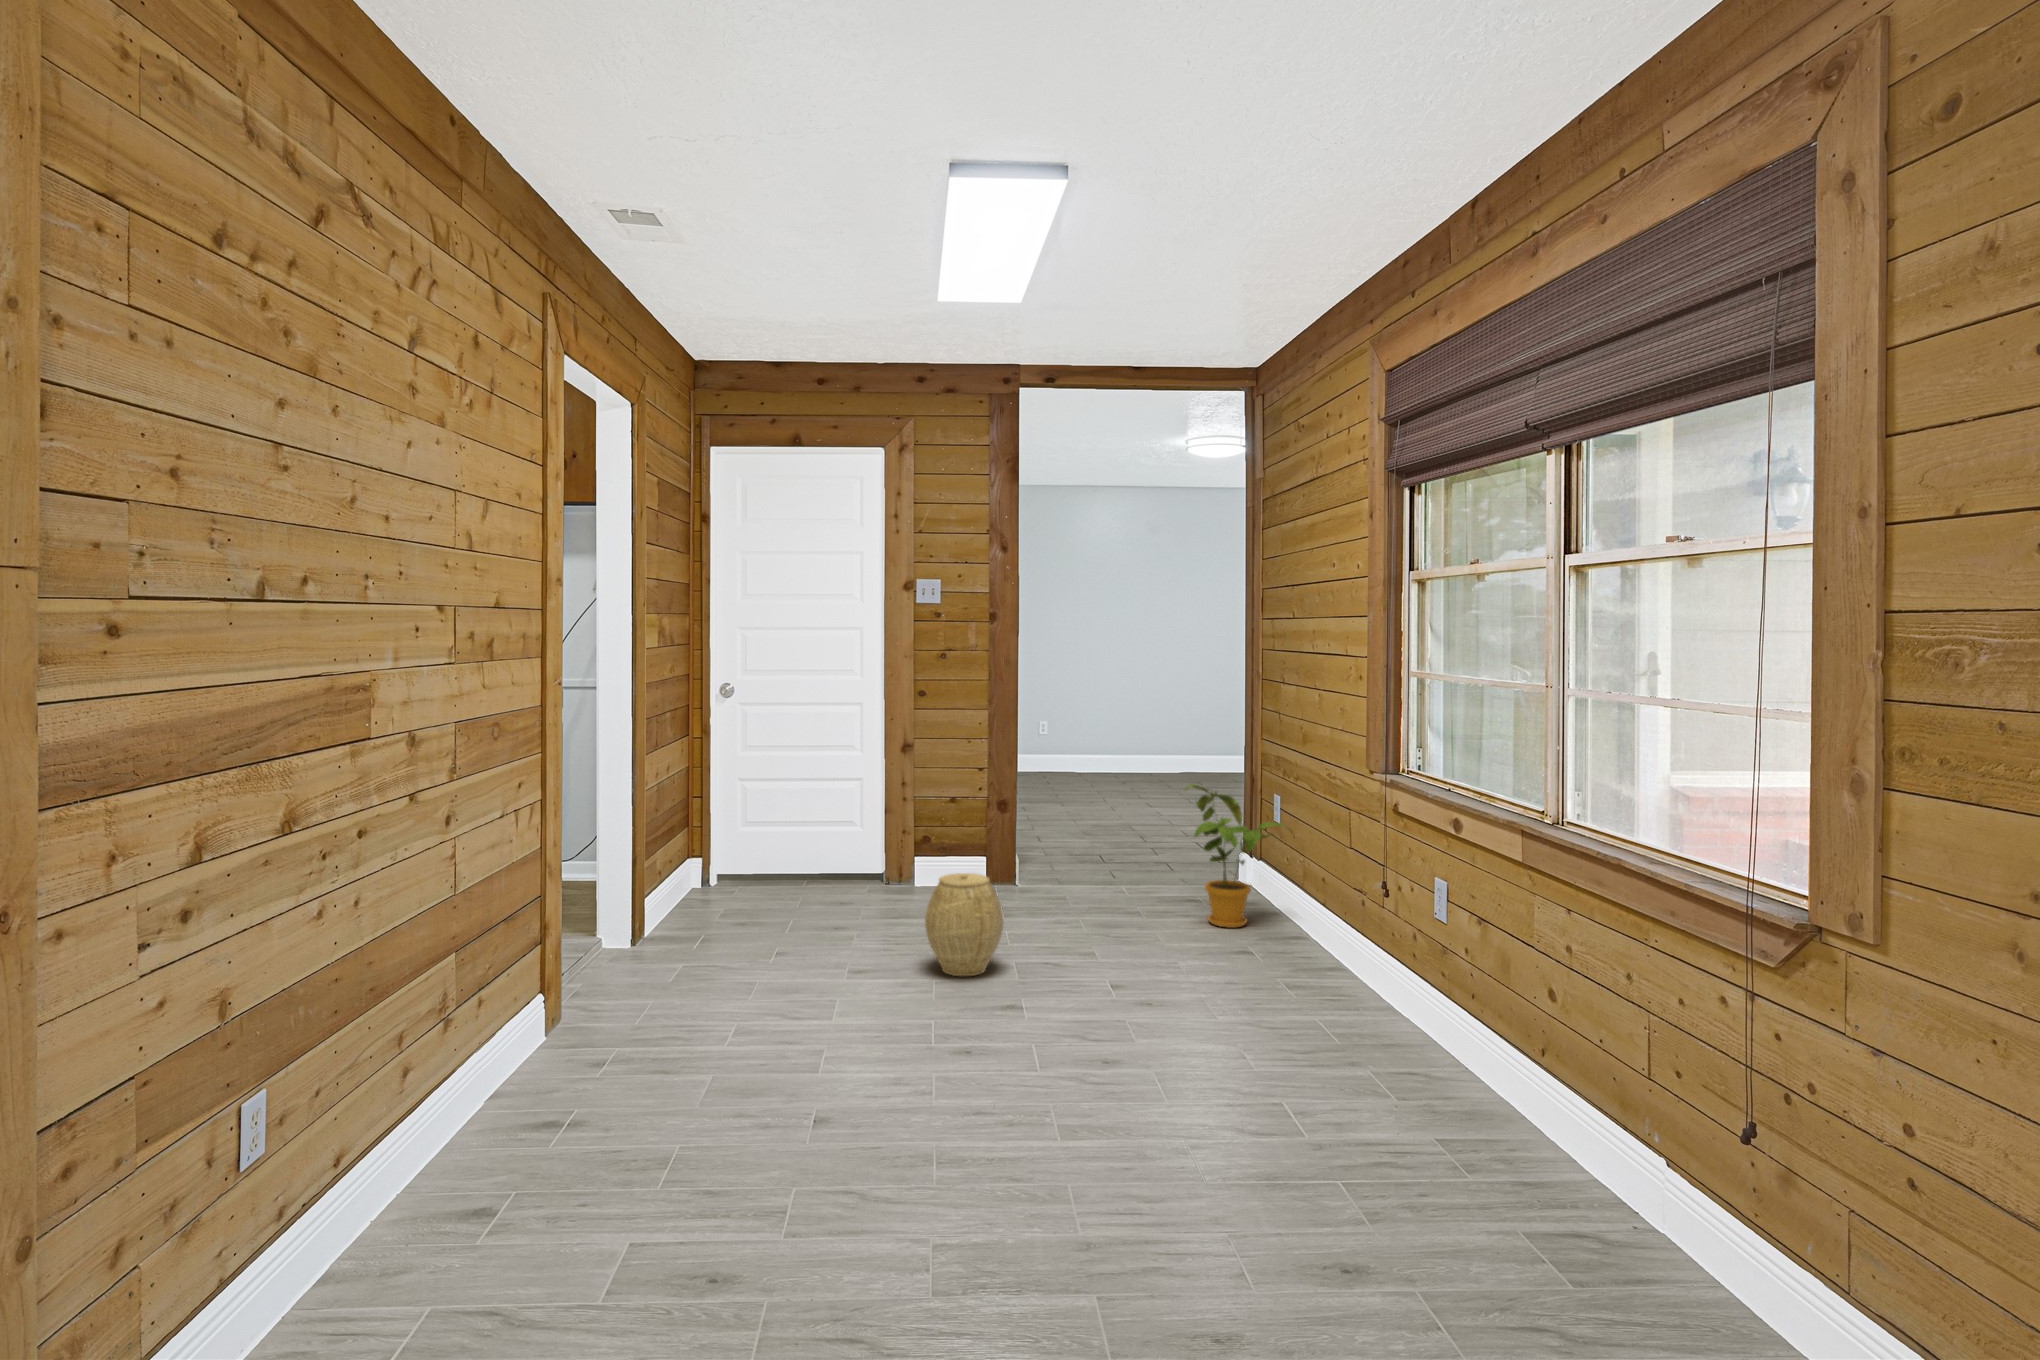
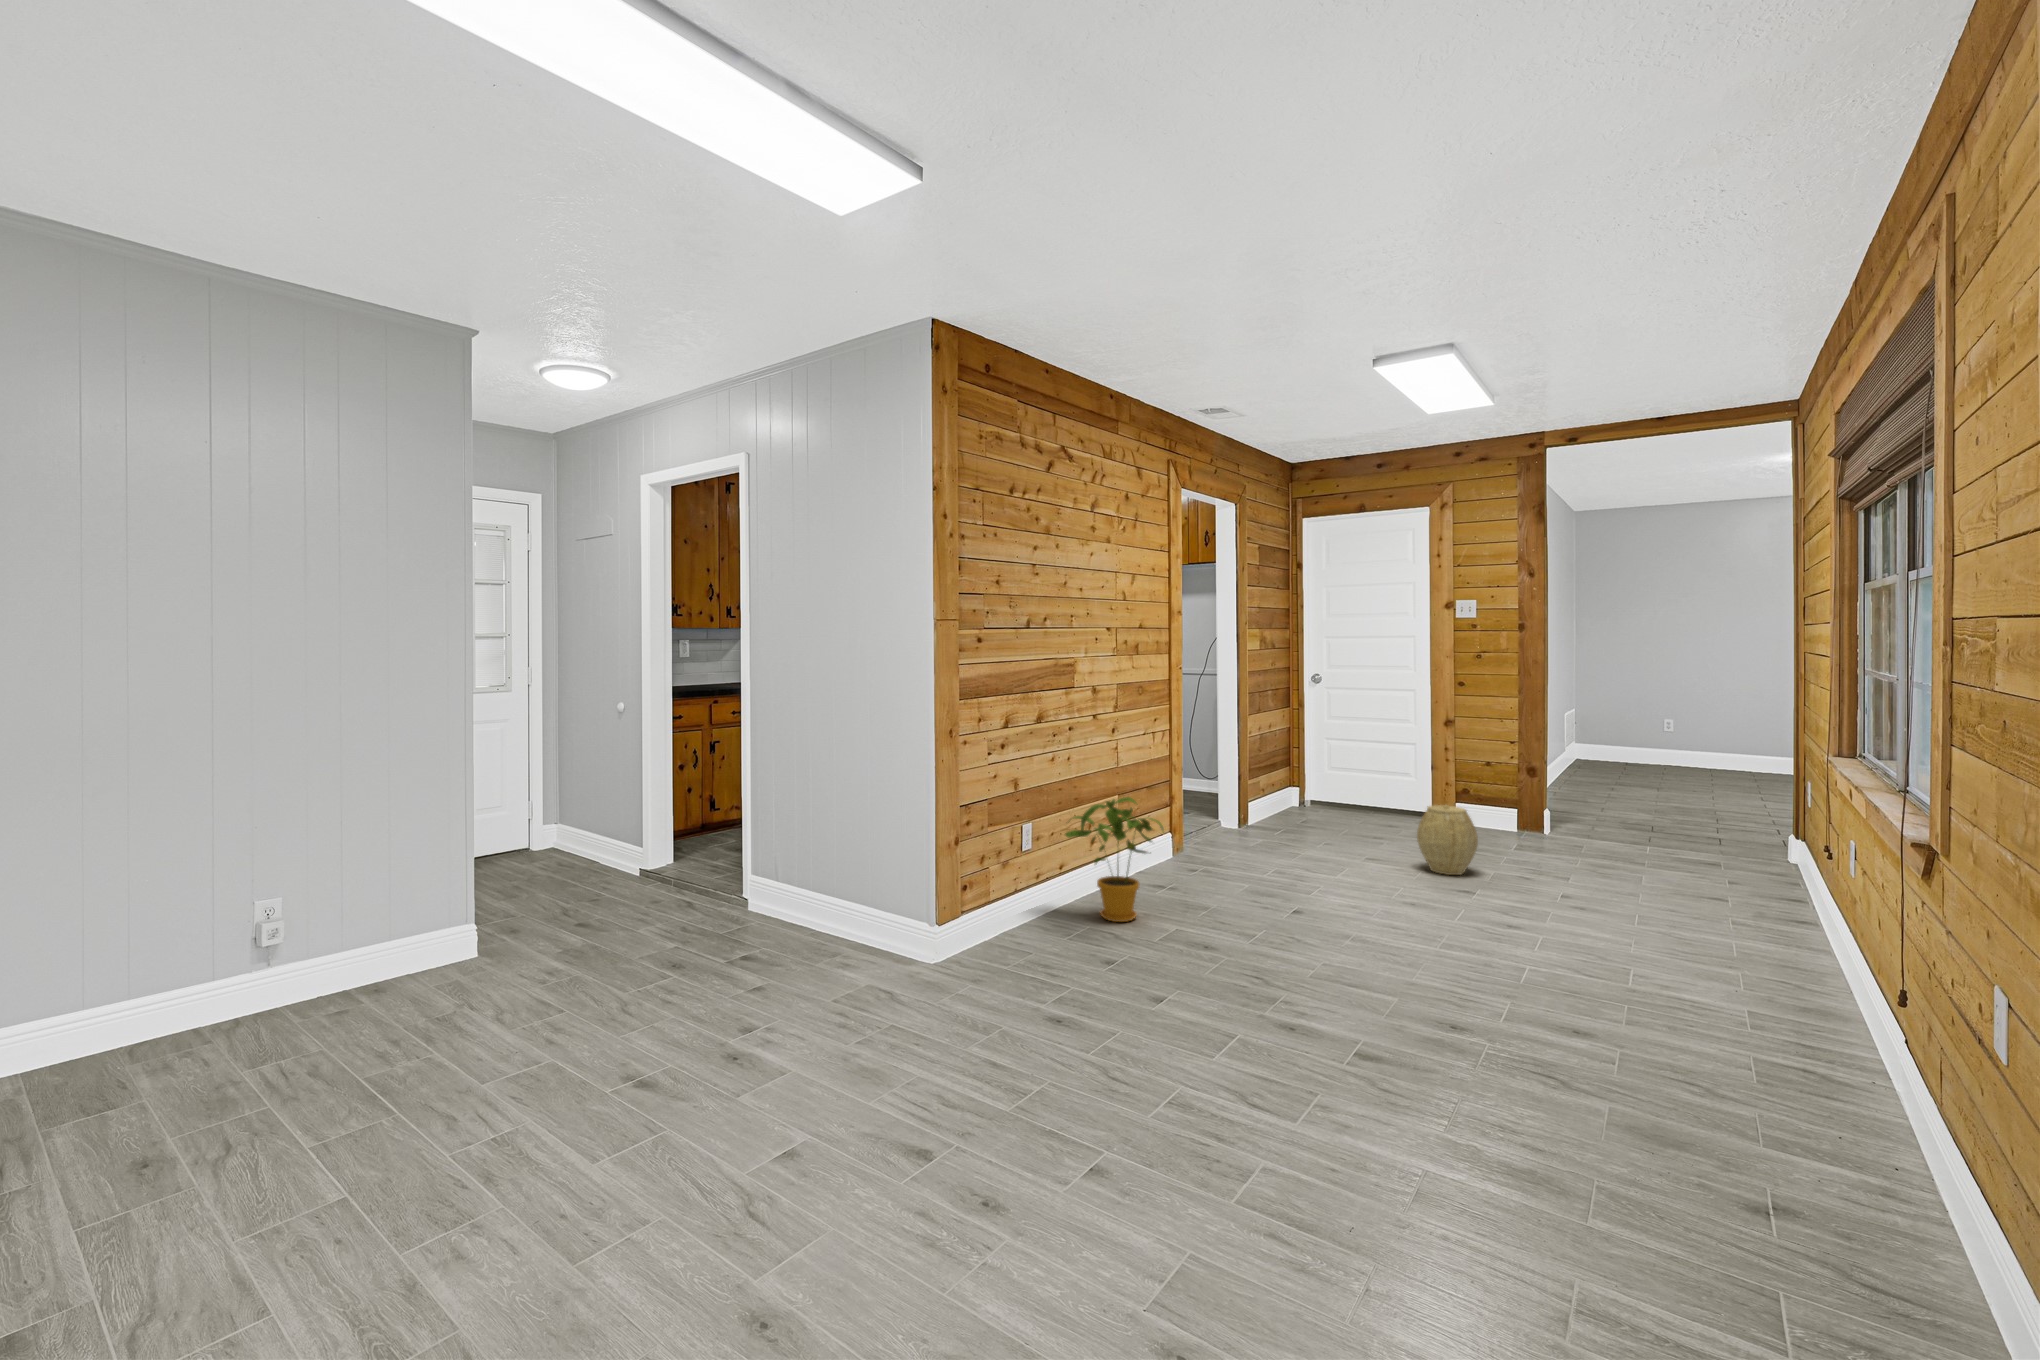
house plant: present [1185,784,1291,928] -> present [1065,797,1163,922]

